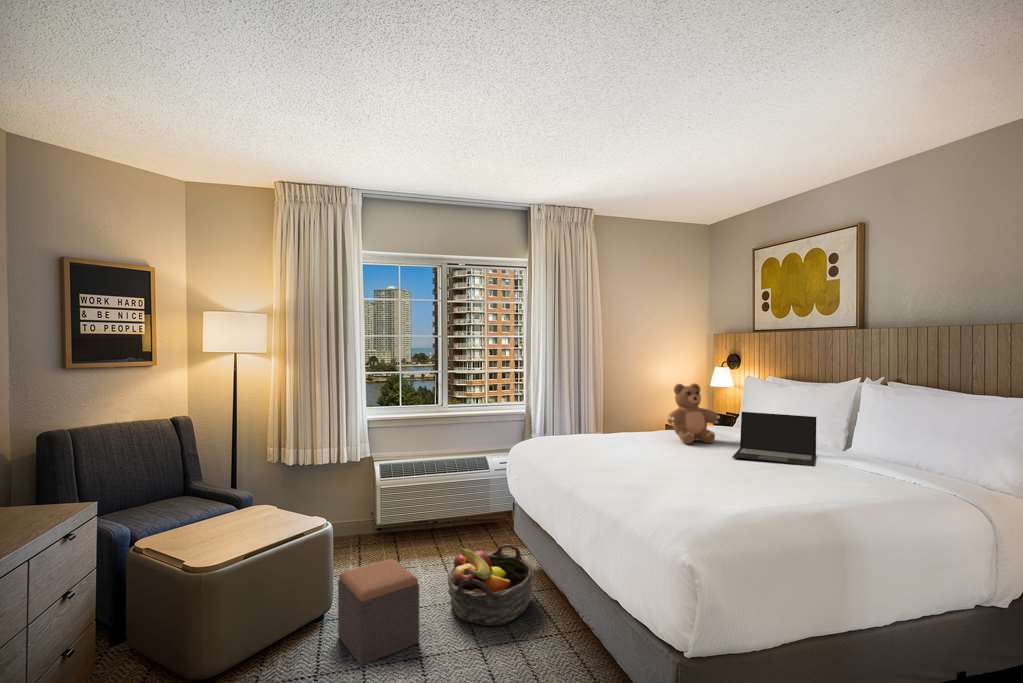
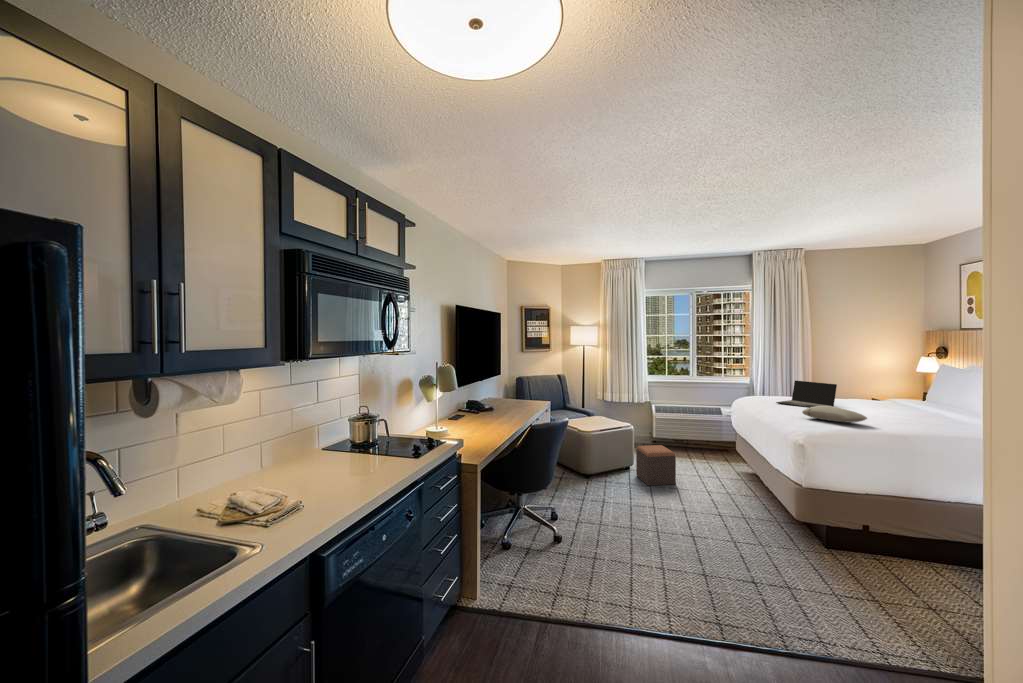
teddy bear: present [666,384,720,444] -> none [845,367,895,407]
laptop: present [733,412,816,466] -> present [776,381,837,408]
pillow: none [645,461,750,493] -> present [802,406,867,422]
basket: present [448,544,533,626] -> none [692,448,742,487]

